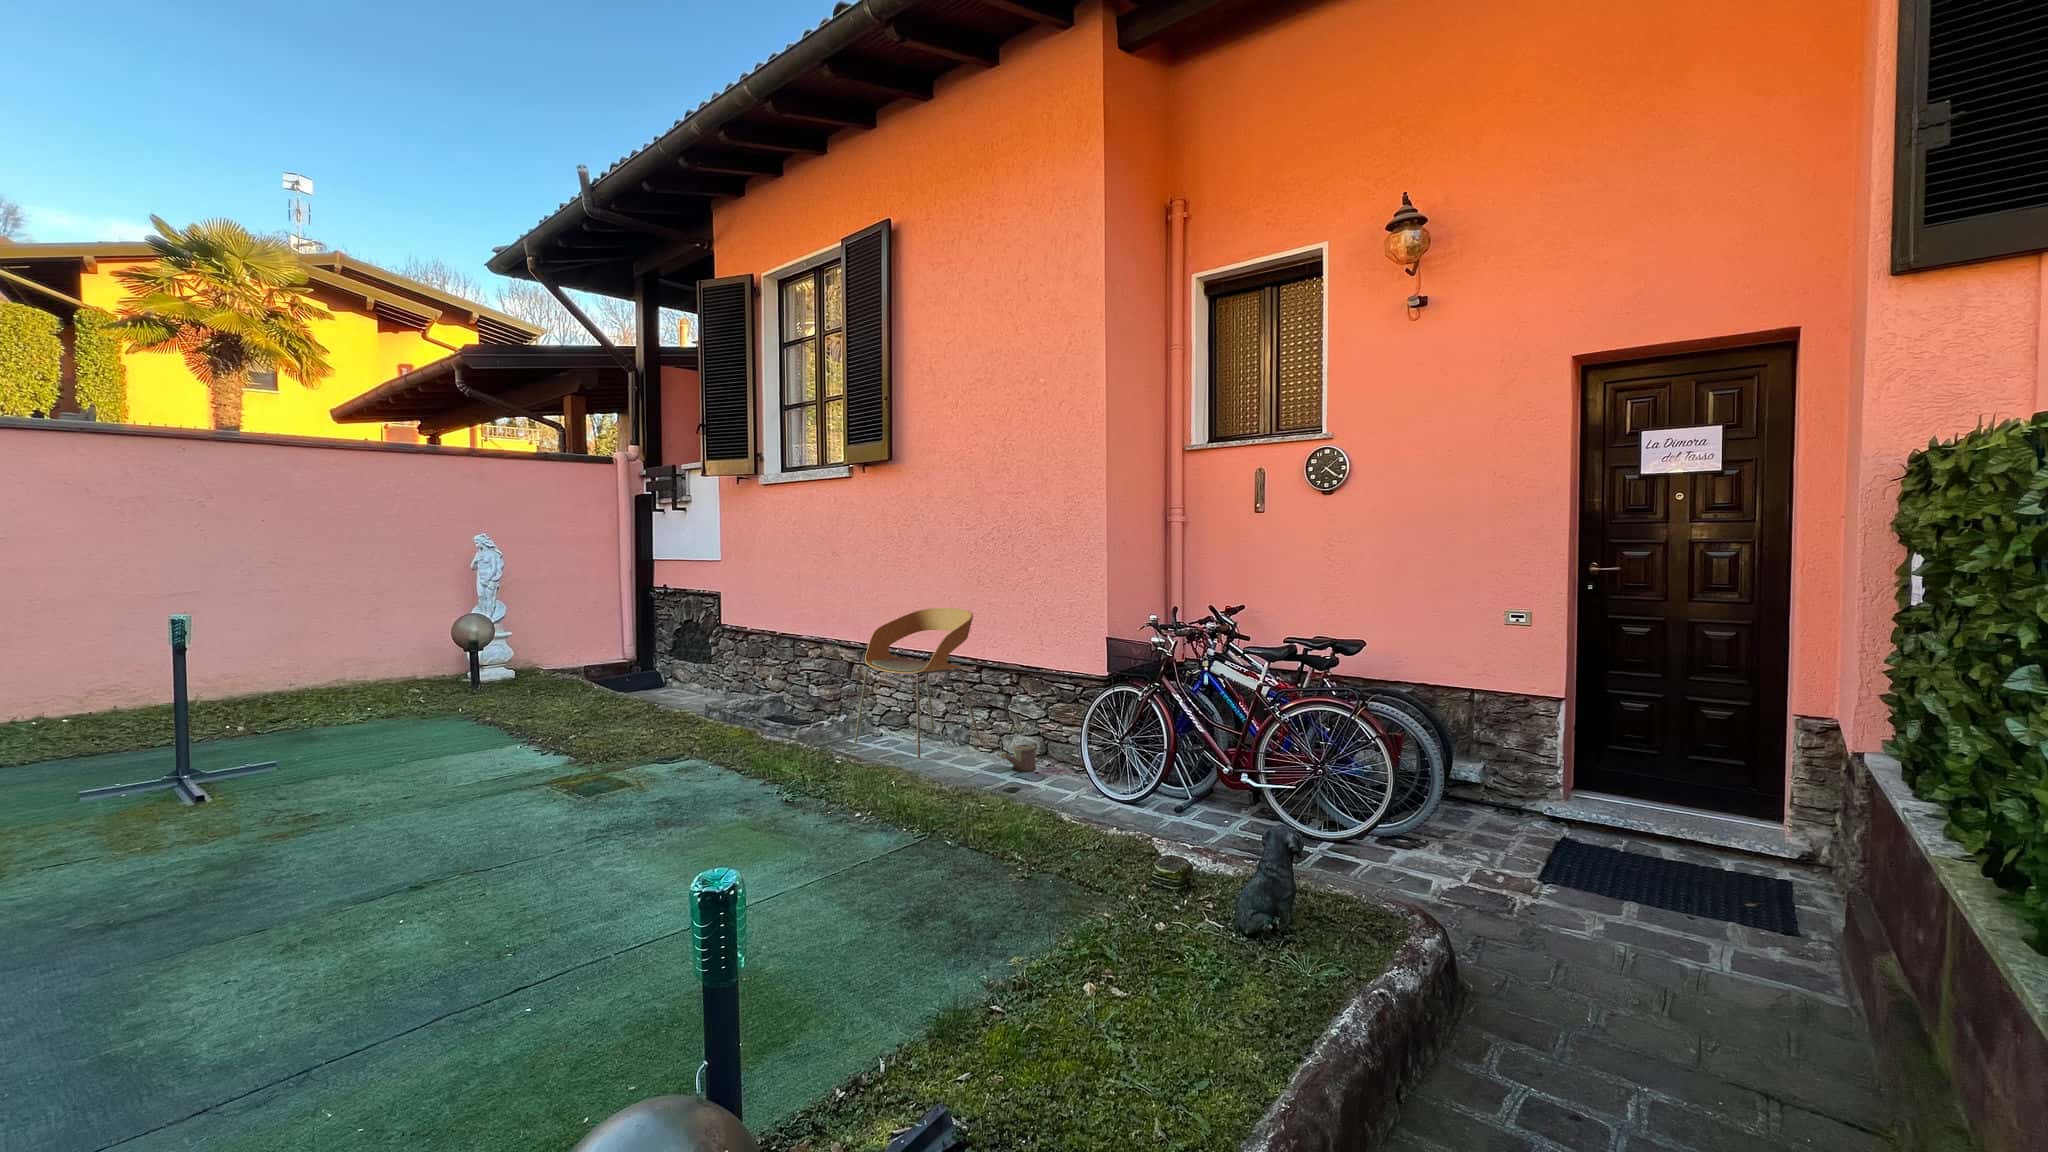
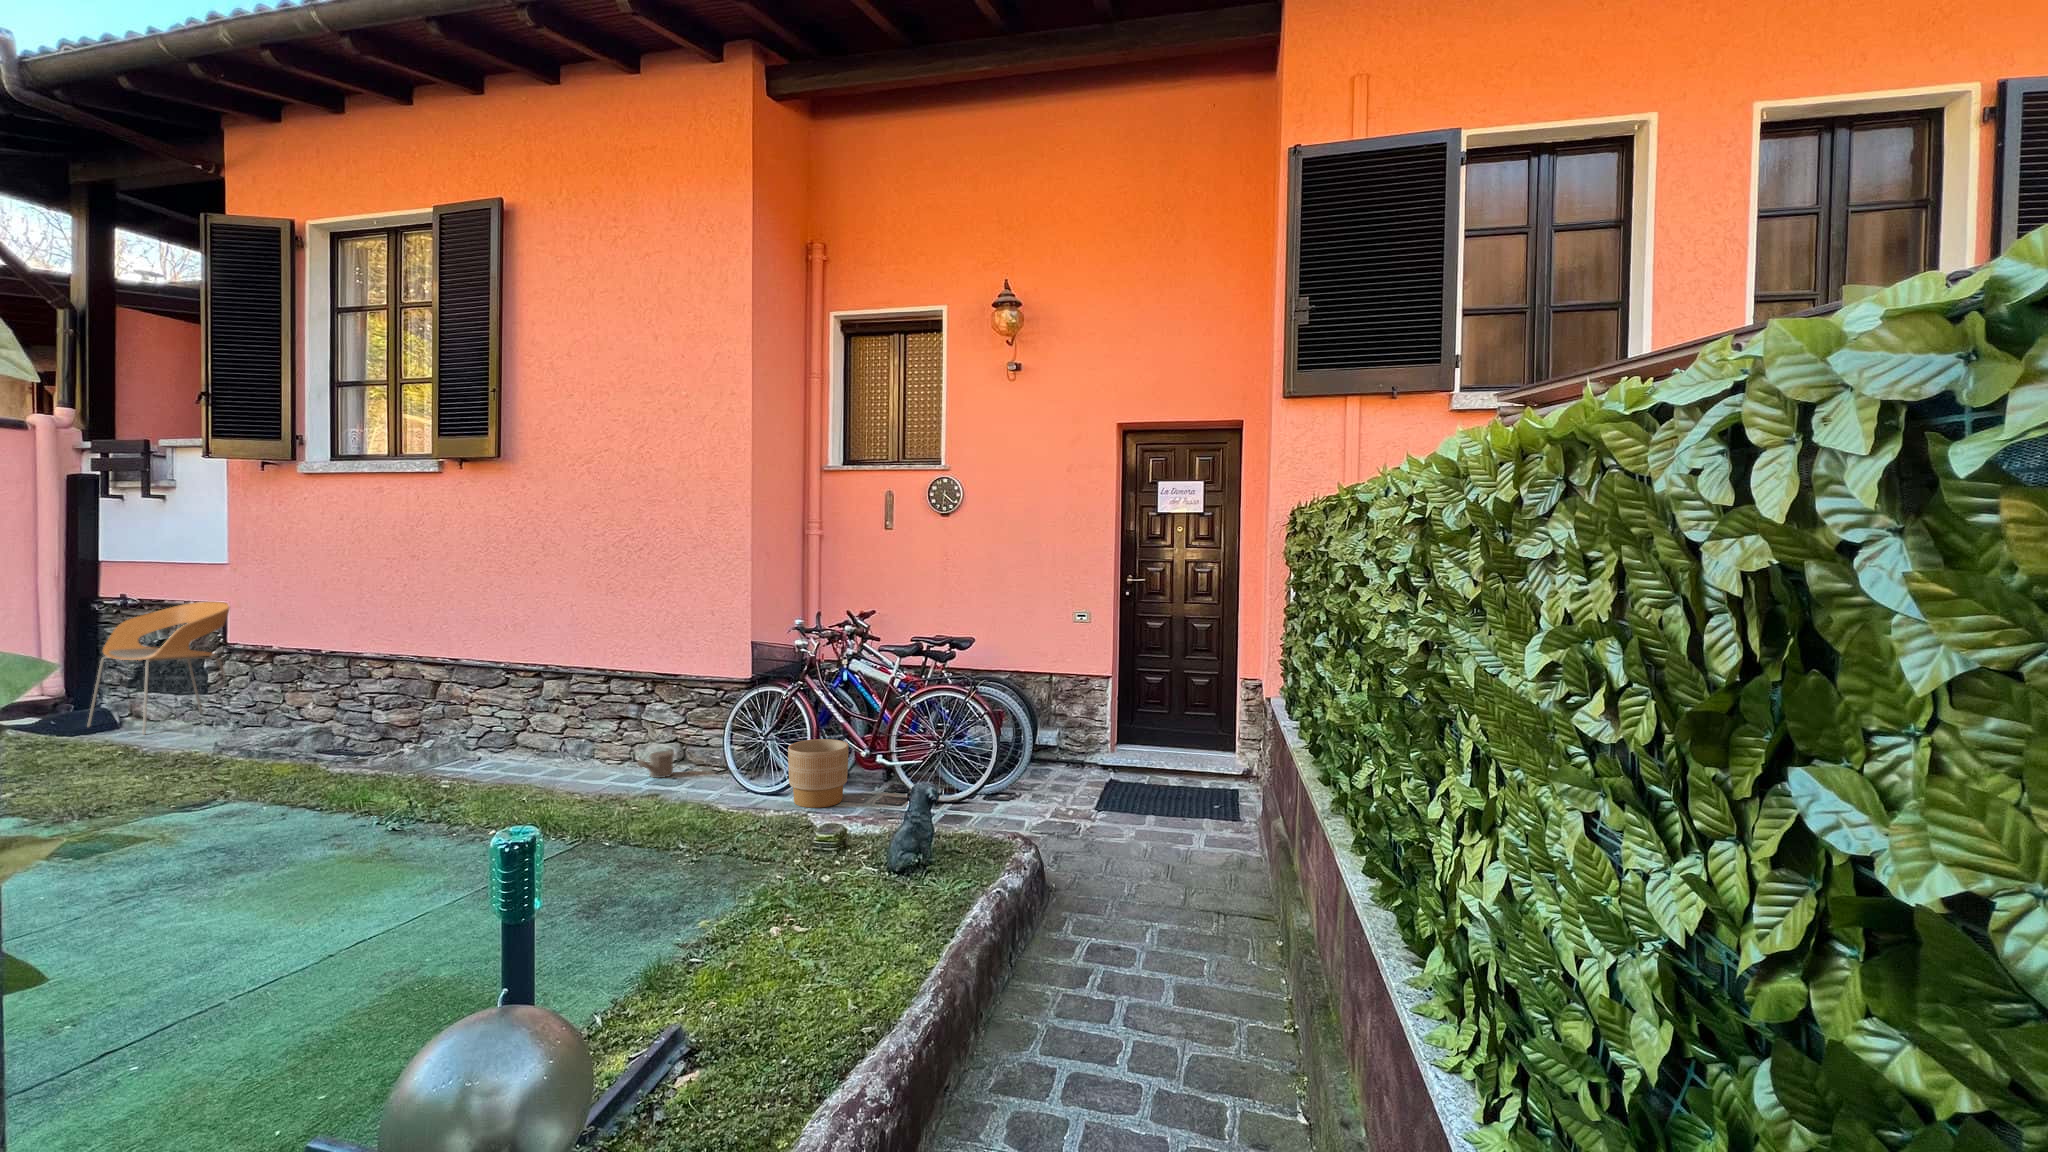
chair: present [854,608,980,759] -> present [87,602,230,735]
planter: none [1142,748,1209,827] -> present [788,739,848,808]

